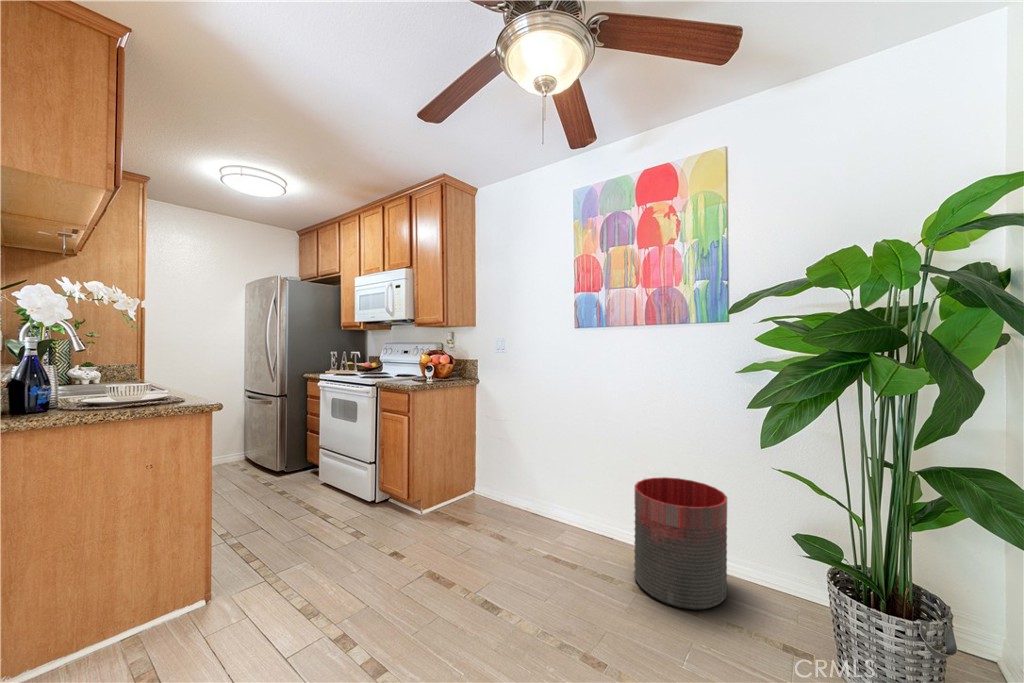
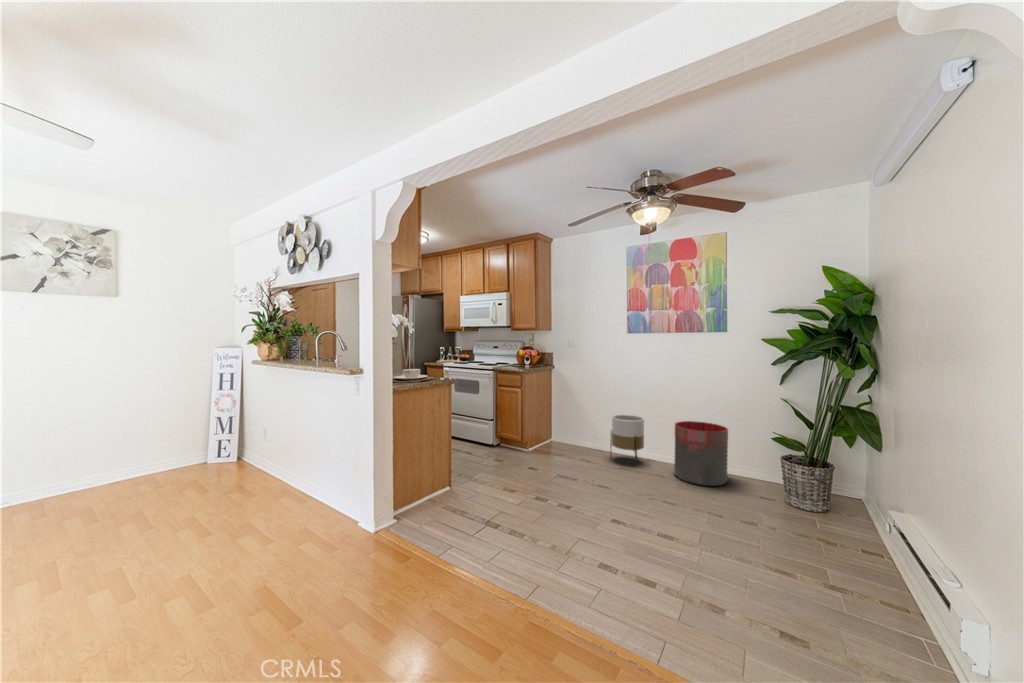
planter: none [542,460,594,553] -> present [610,415,644,465]

